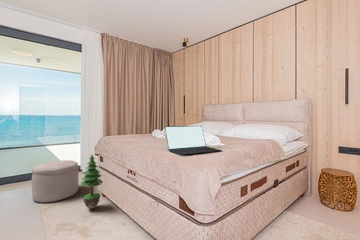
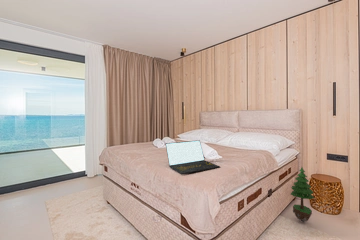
potted tree: present [81,155,102,209] -> present [291,168,314,221]
ottoman: present [32,160,78,202] -> none [40,168,84,210]

